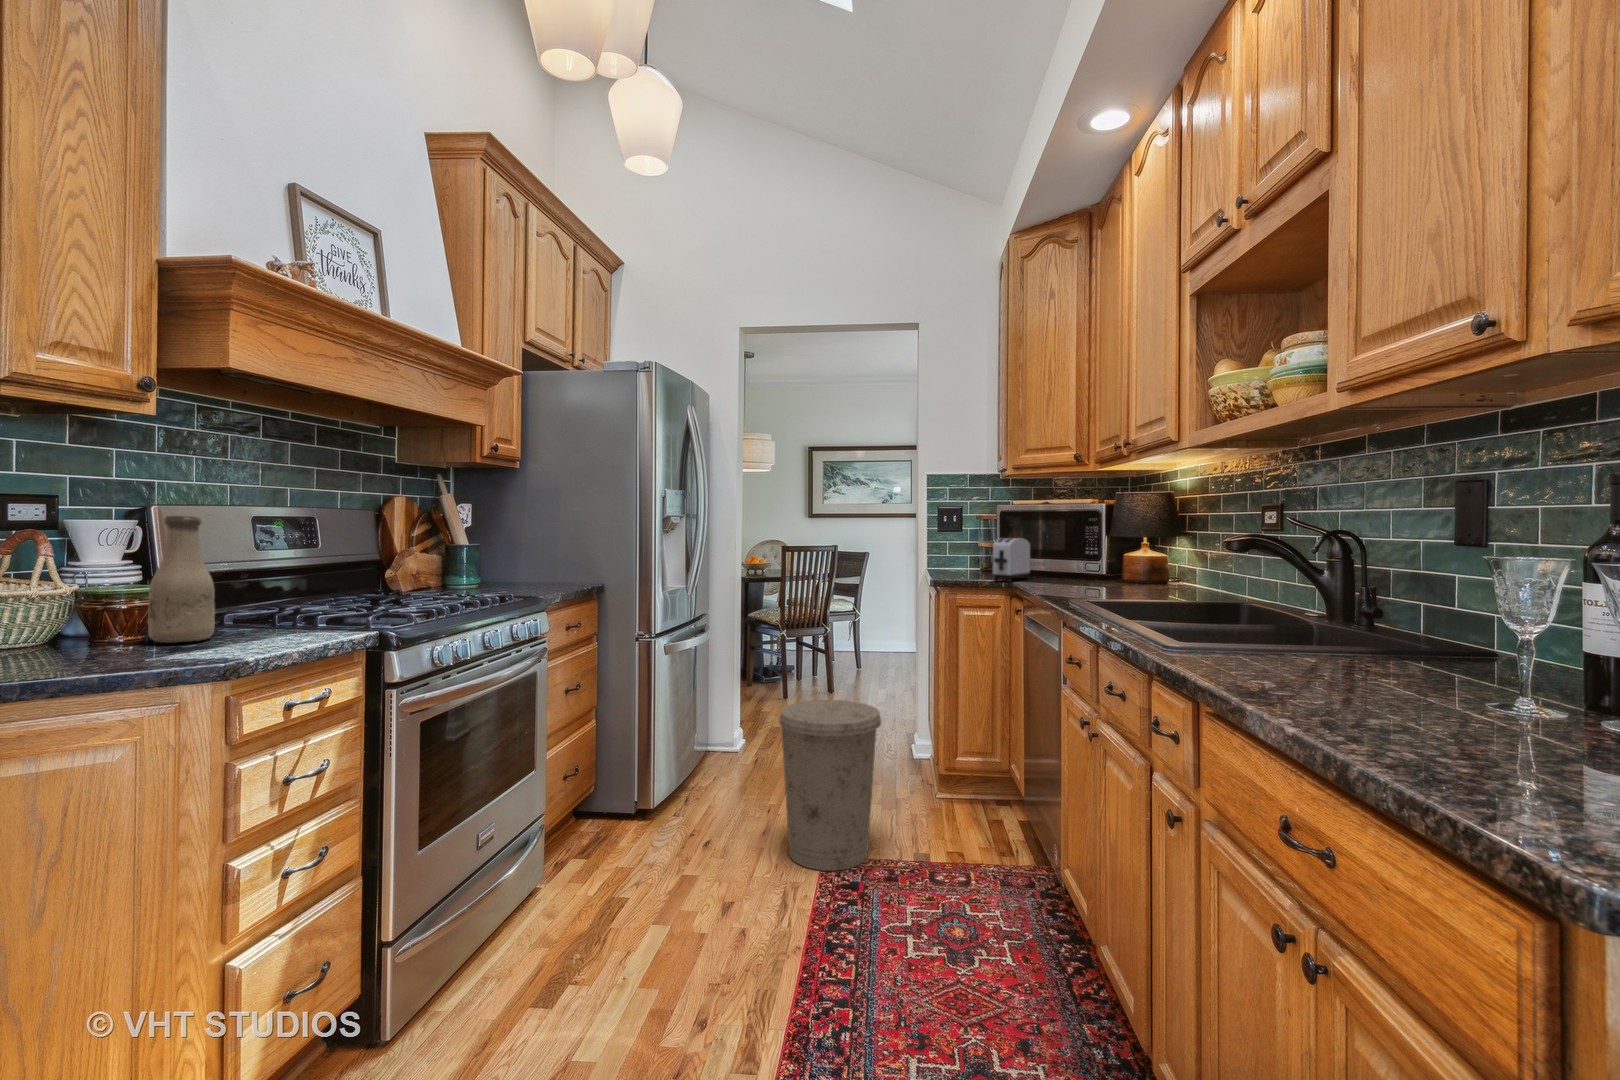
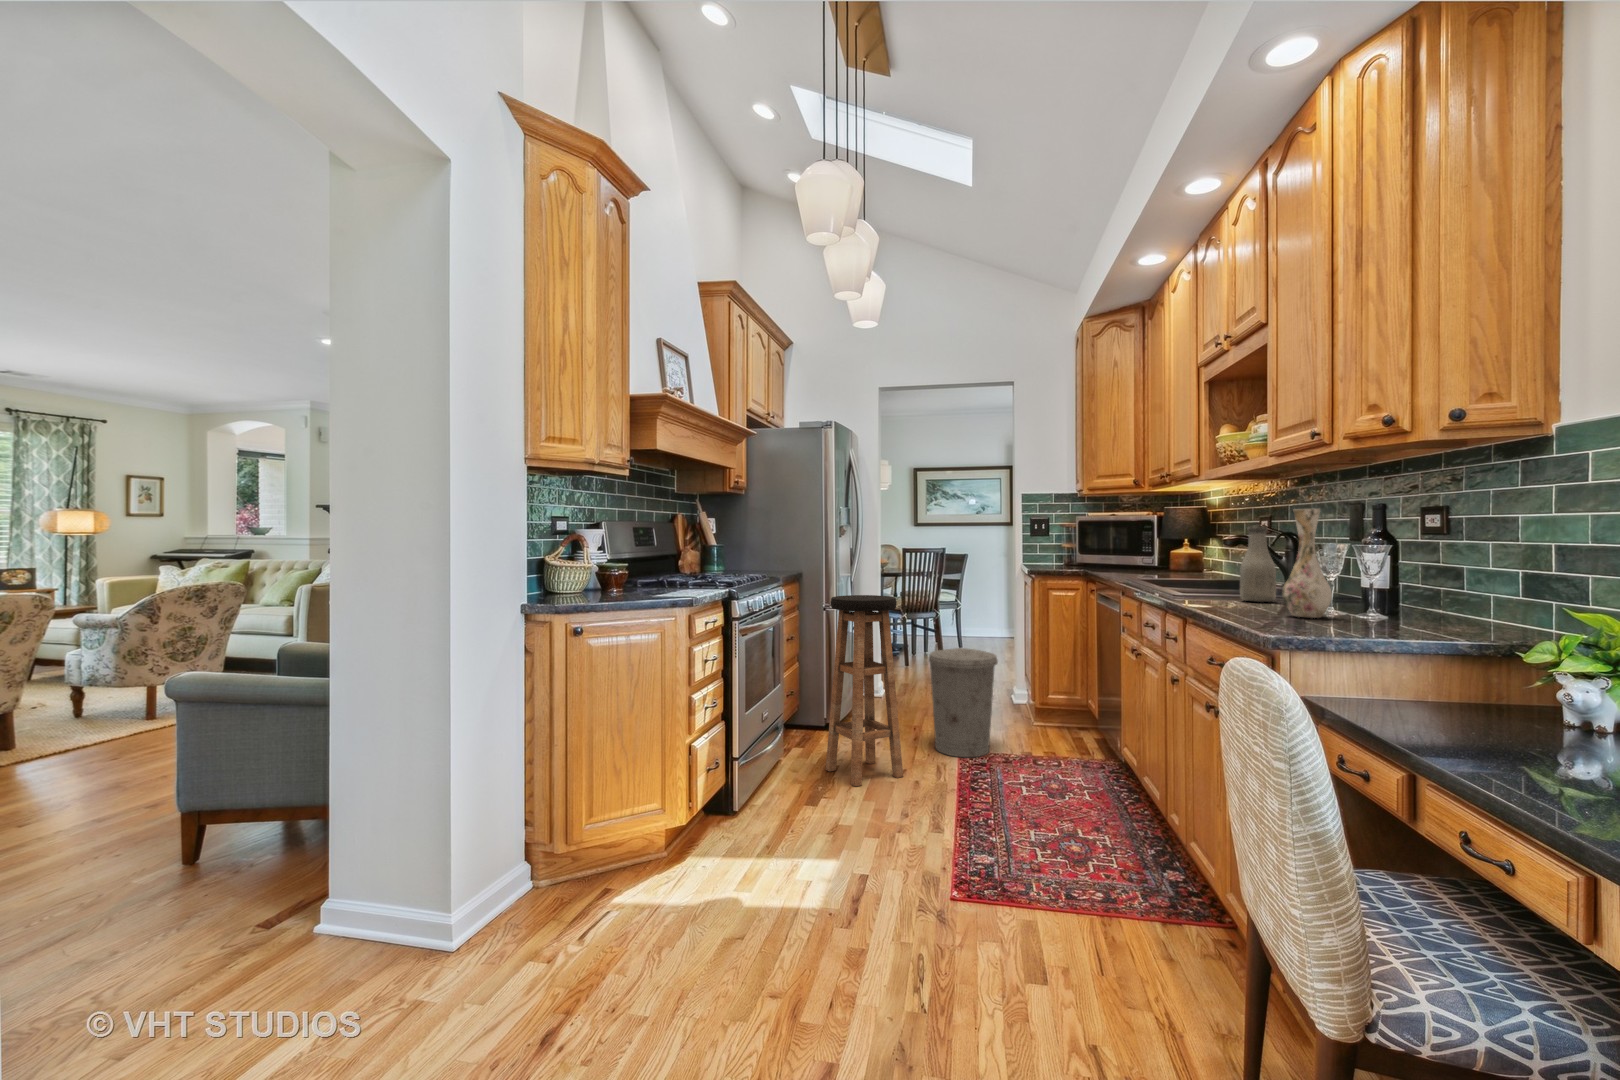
vase: none [1428,485,1551,734] -> present [1283,509,1332,618]
bottle: present [148,516,215,643] -> present [1240,525,1276,602]
toaster: present [993,538,1030,582] -> none [1073,540,1101,571]
bar stool: none [602,627,724,951] -> present [826,595,903,786]

